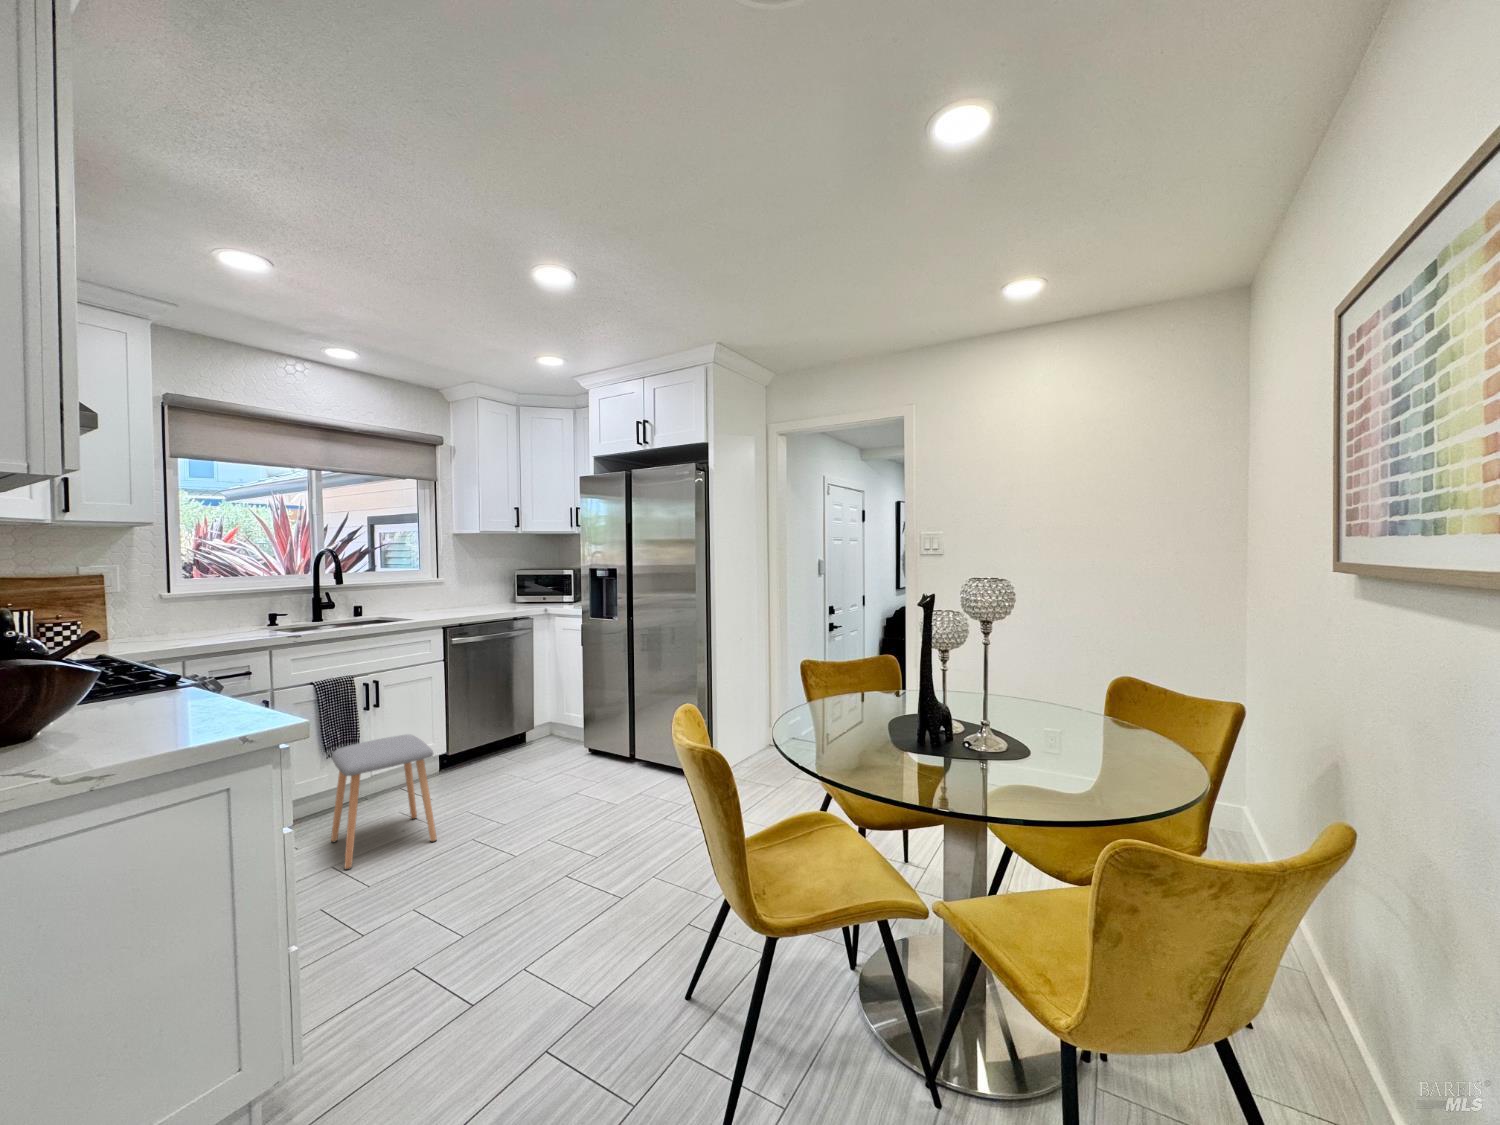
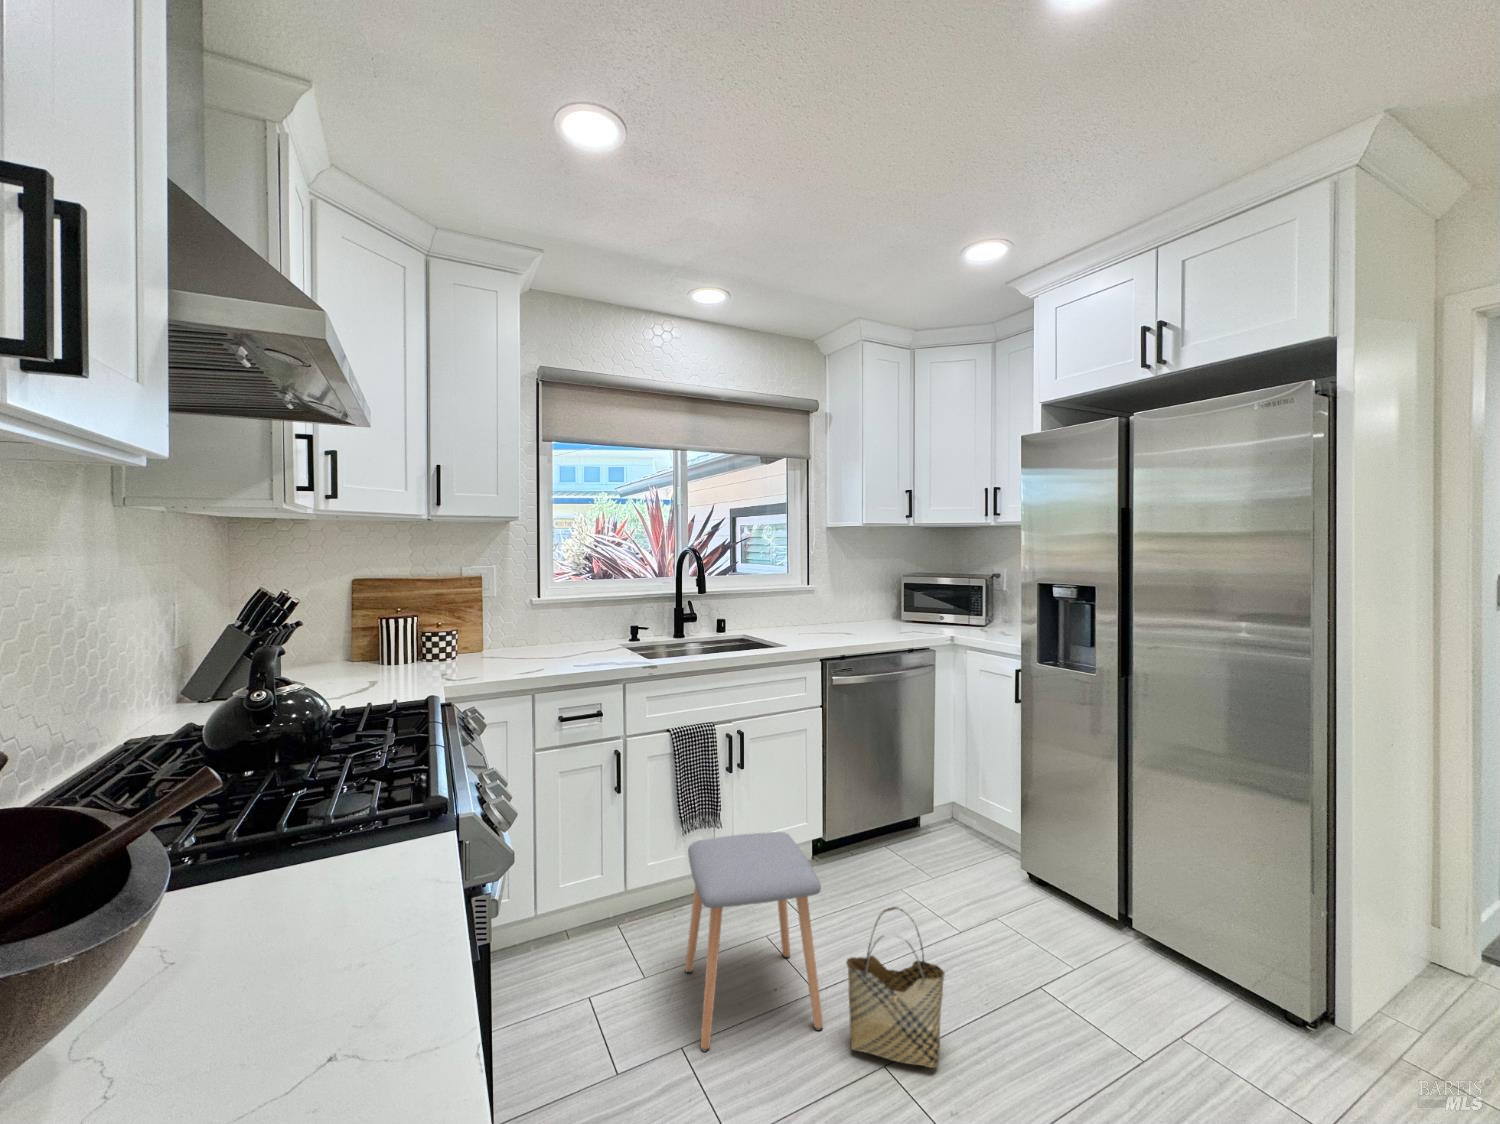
woven basket: none [450,756,513,842] -> present [846,907,945,1068]

